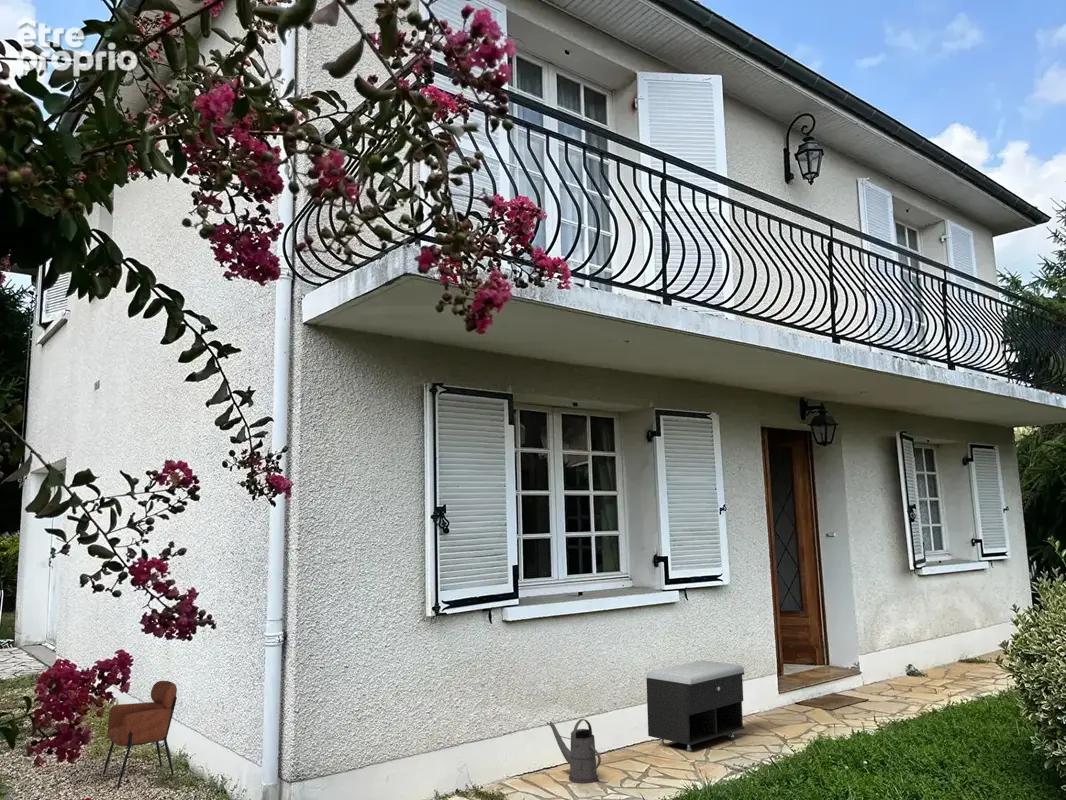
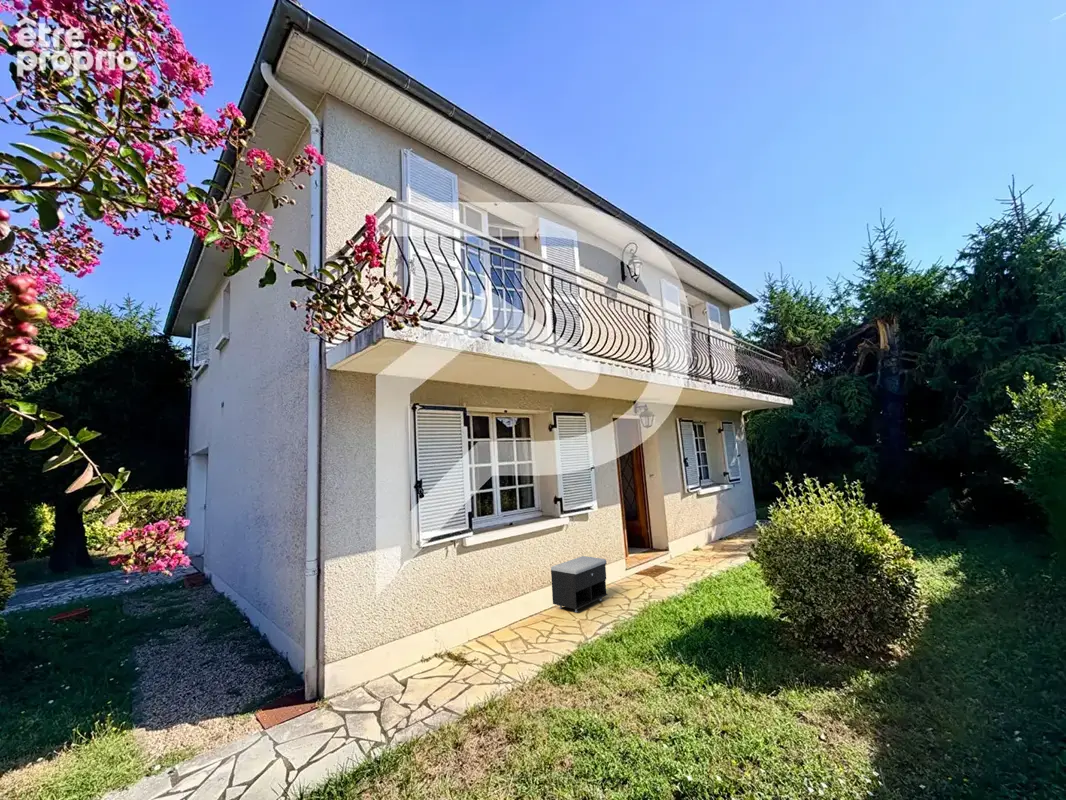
chair: present [103,681,177,788] -> none [216,592,264,665]
watering can: present [550,719,601,783] -> none [494,602,524,642]

